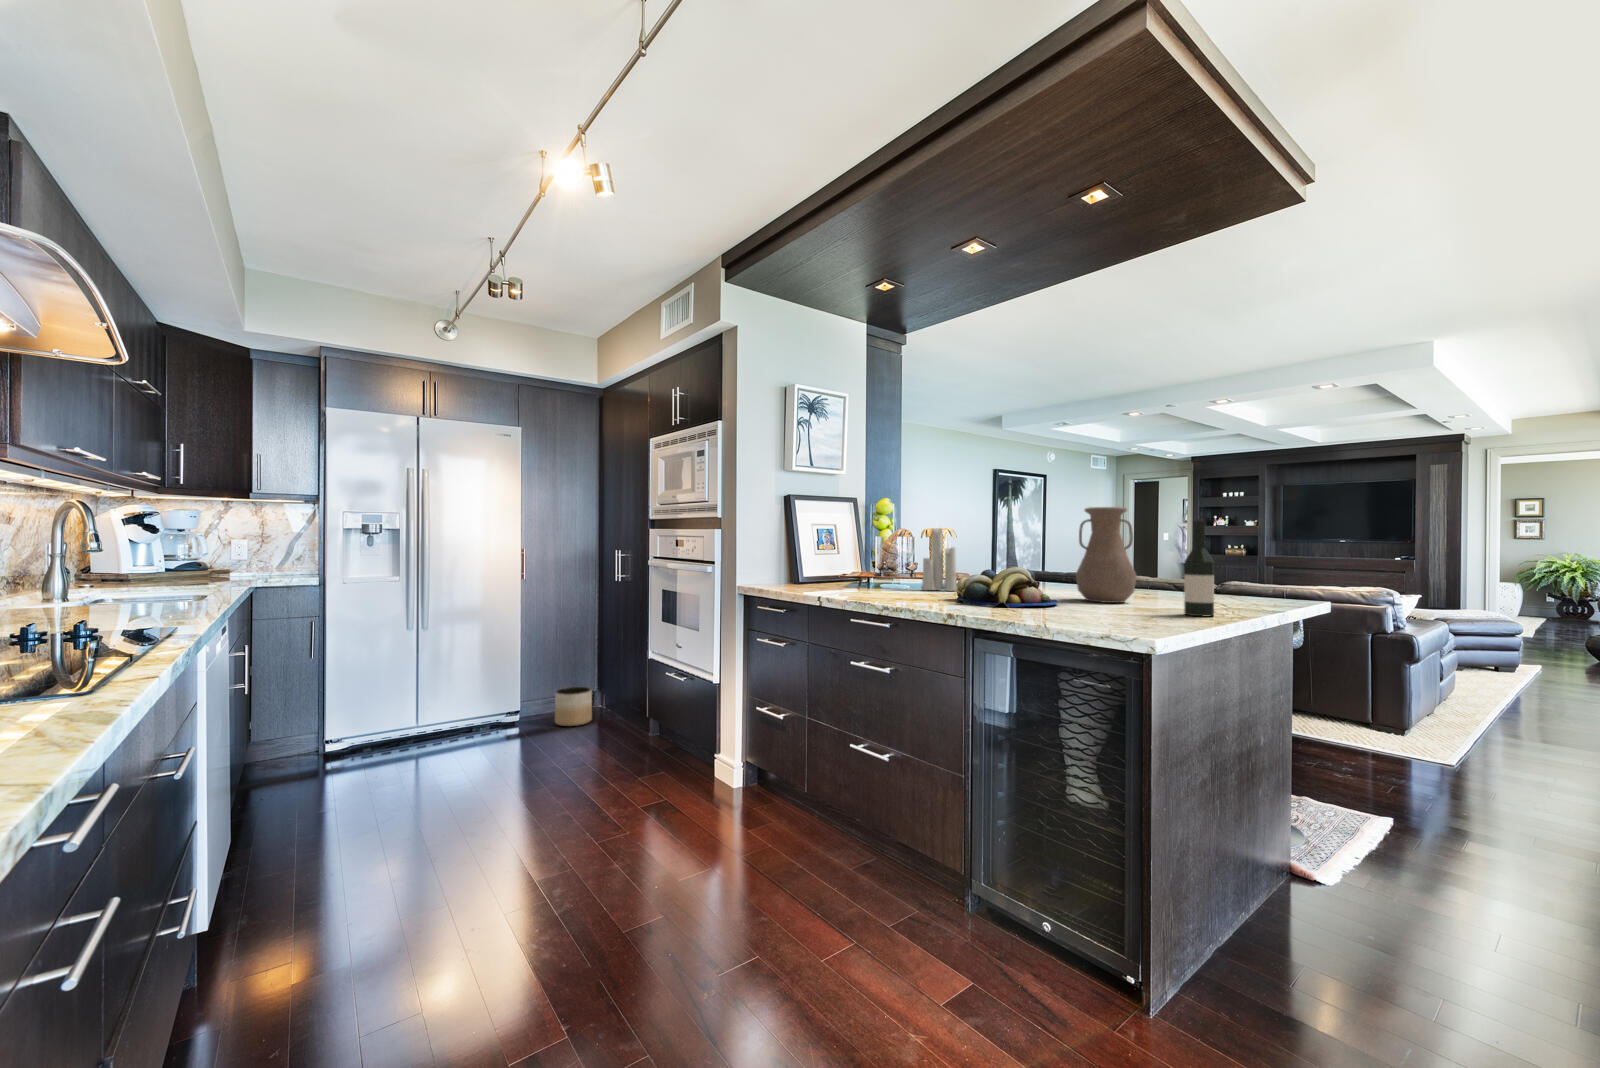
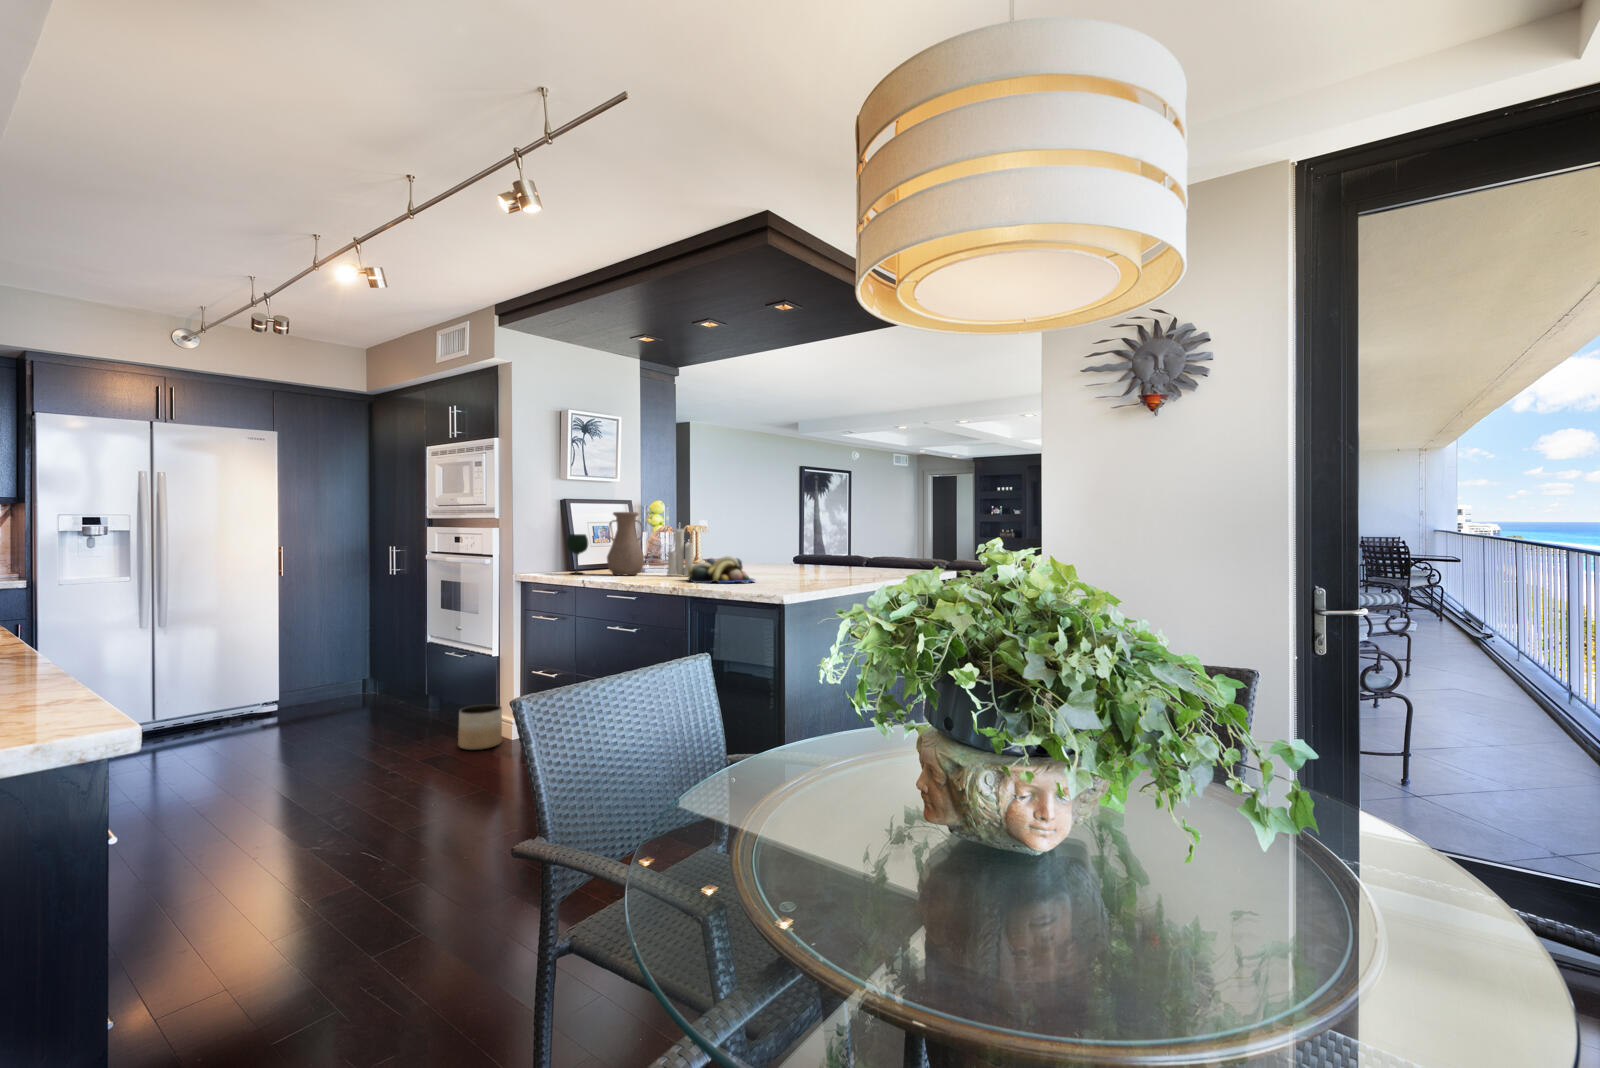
vase: present [1076,507,1136,603] -> present [607,512,644,575]
wine bottle: present [1184,519,1214,617] -> none [829,524,846,586]
wine glass: none [795,537,822,586] -> present [566,534,588,574]
planter: present [555,687,592,727] -> present [458,705,502,750]

